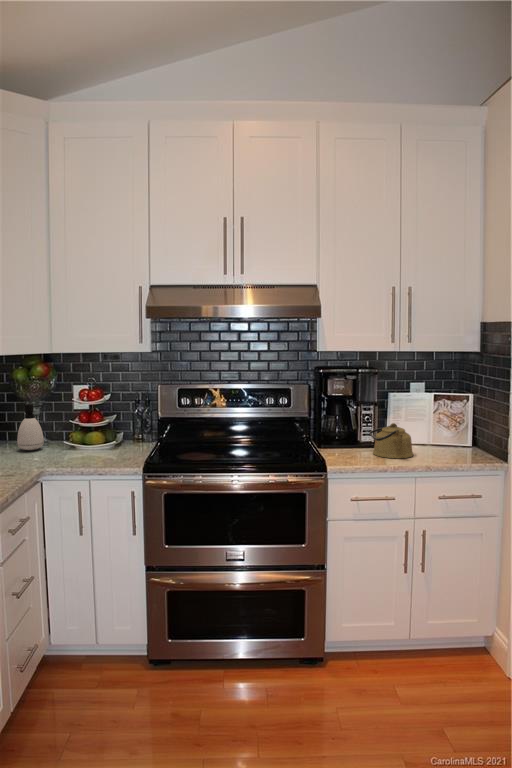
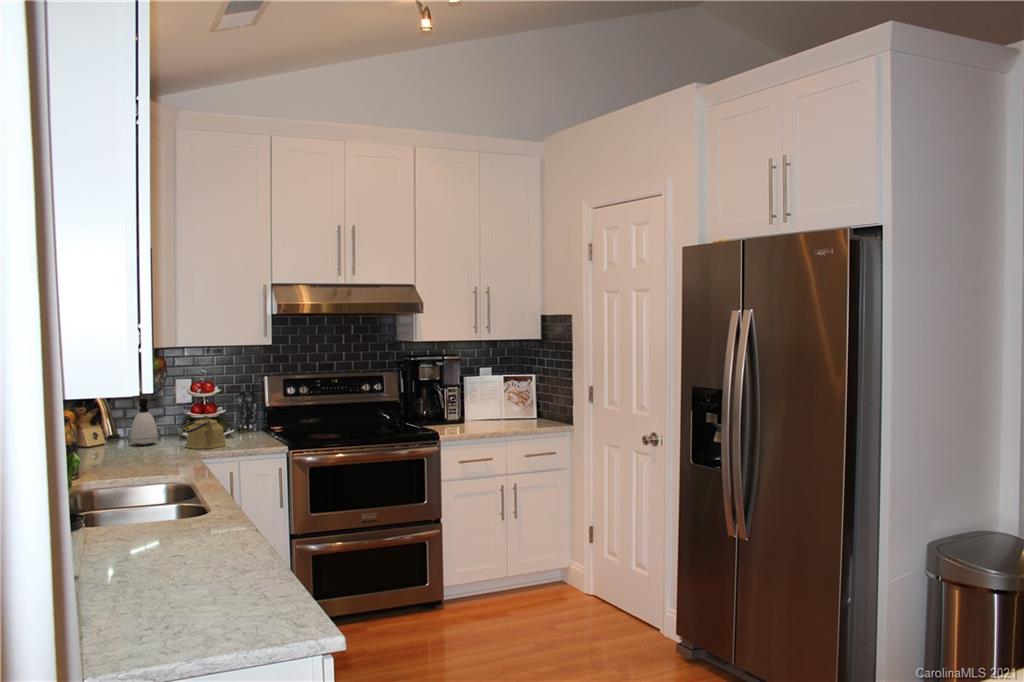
kettle: present [369,423,413,458] -> present [182,416,226,449]

